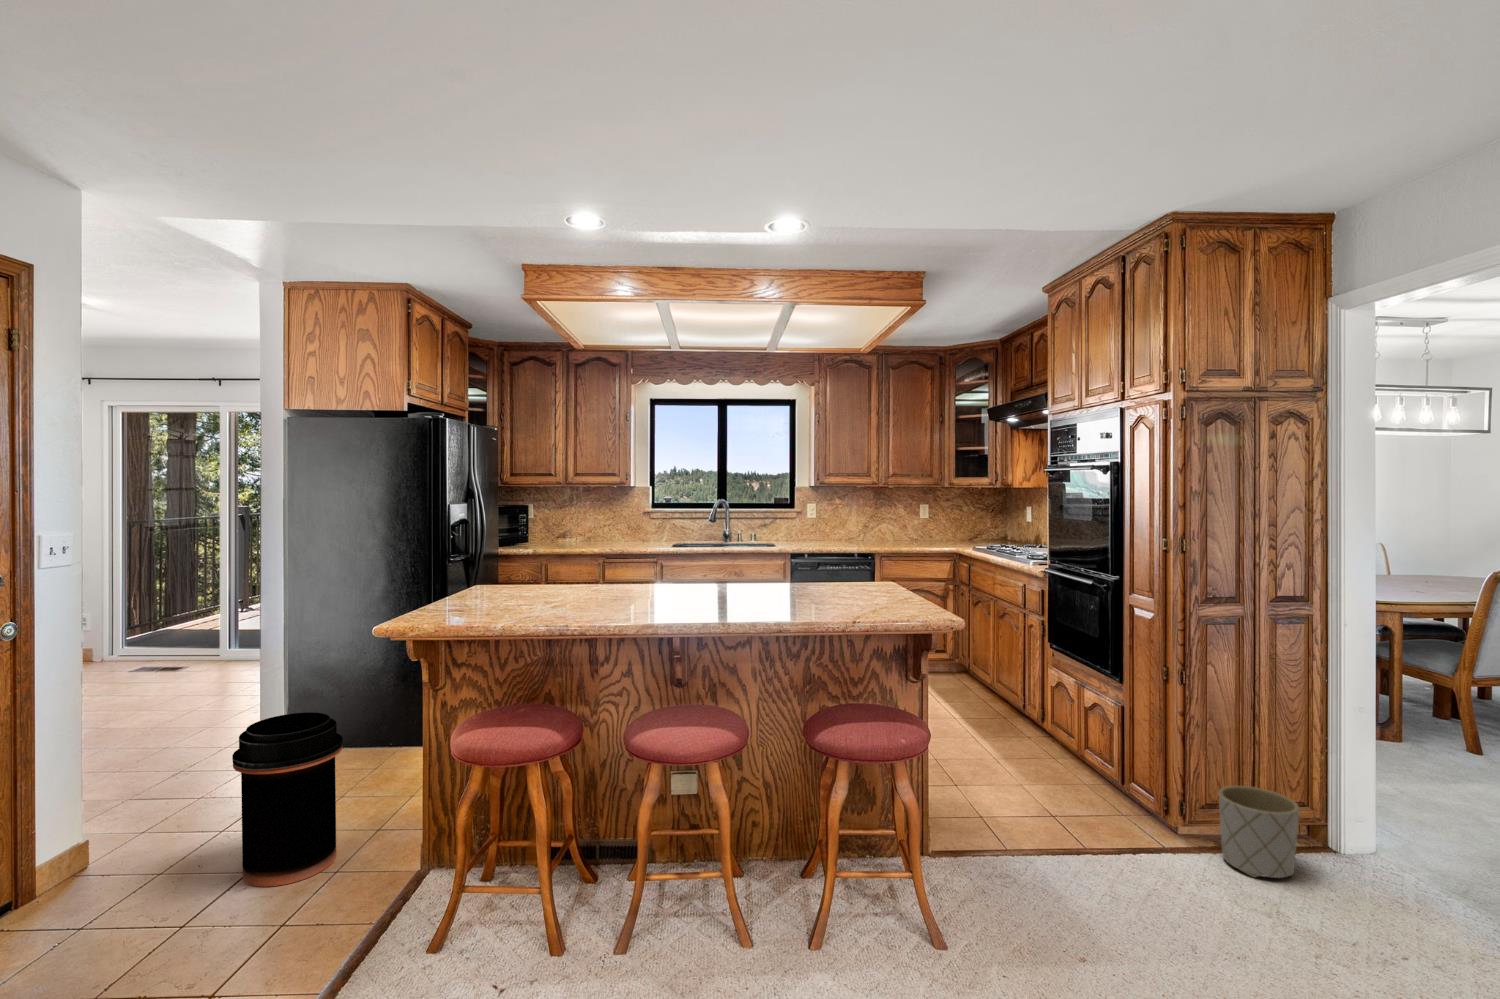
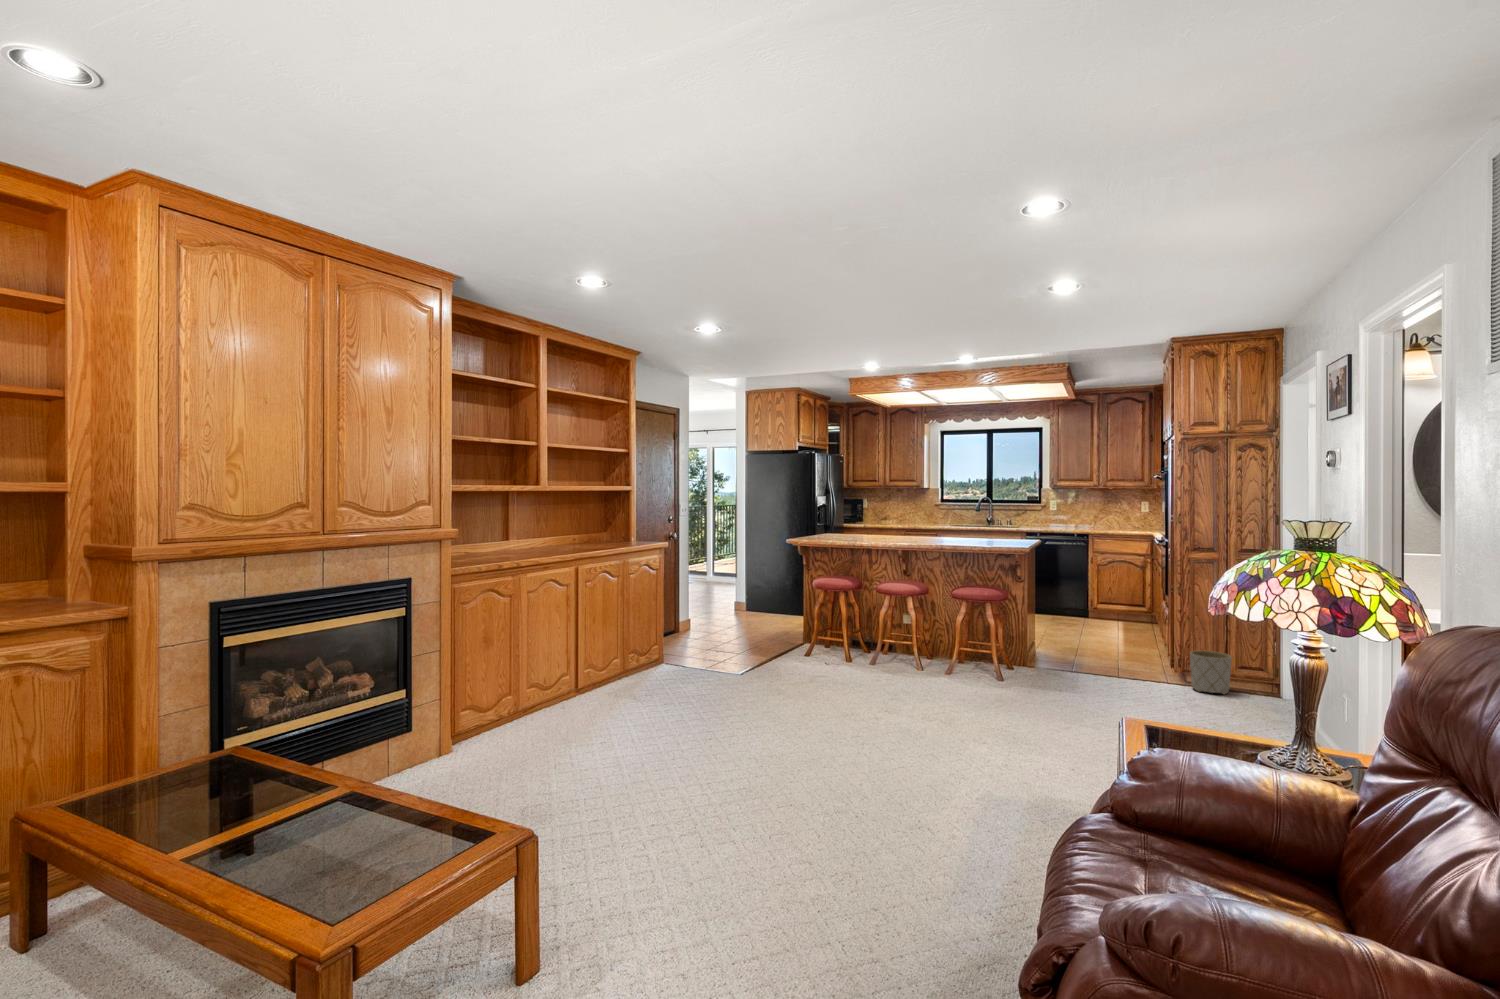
trash can: present [232,712,343,887] -> none [734,580,772,643]

